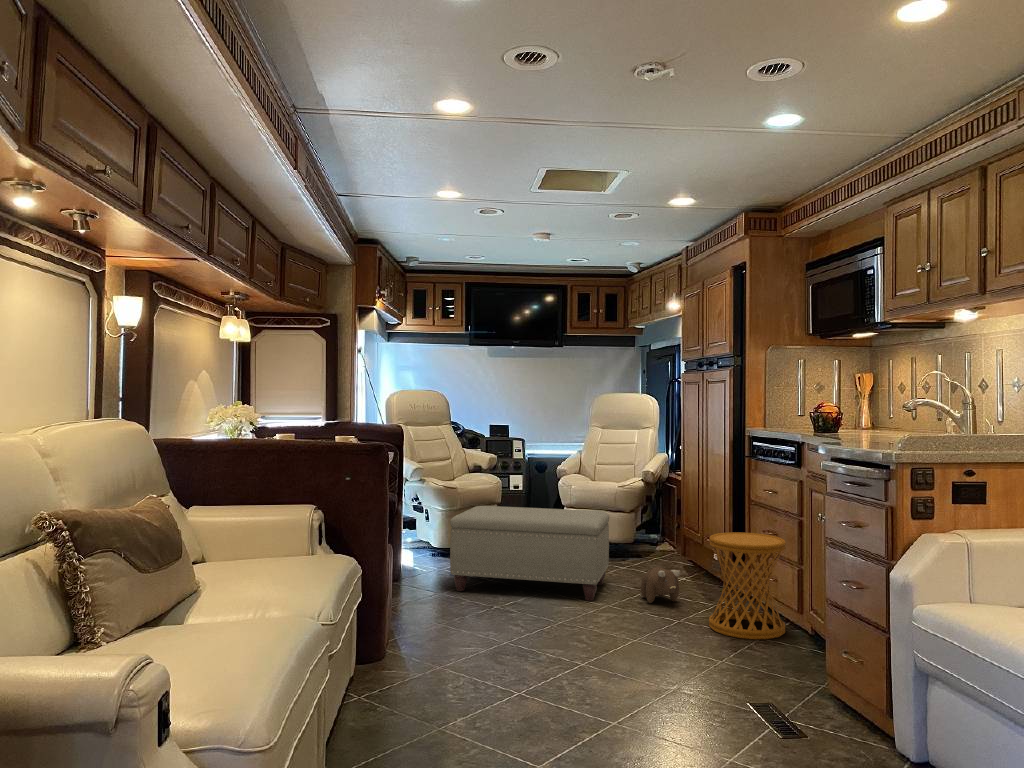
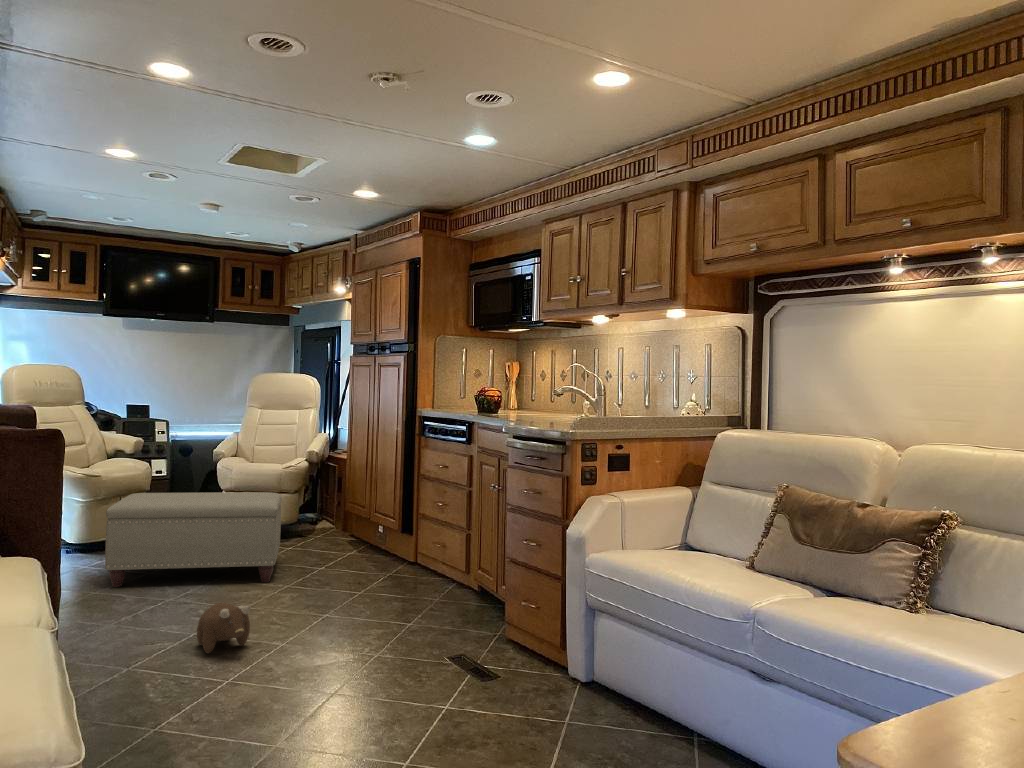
side table: present [709,532,786,640] -> none [388,505,457,601]
plush toy: present [641,567,680,603] -> present [197,602,251,653]

